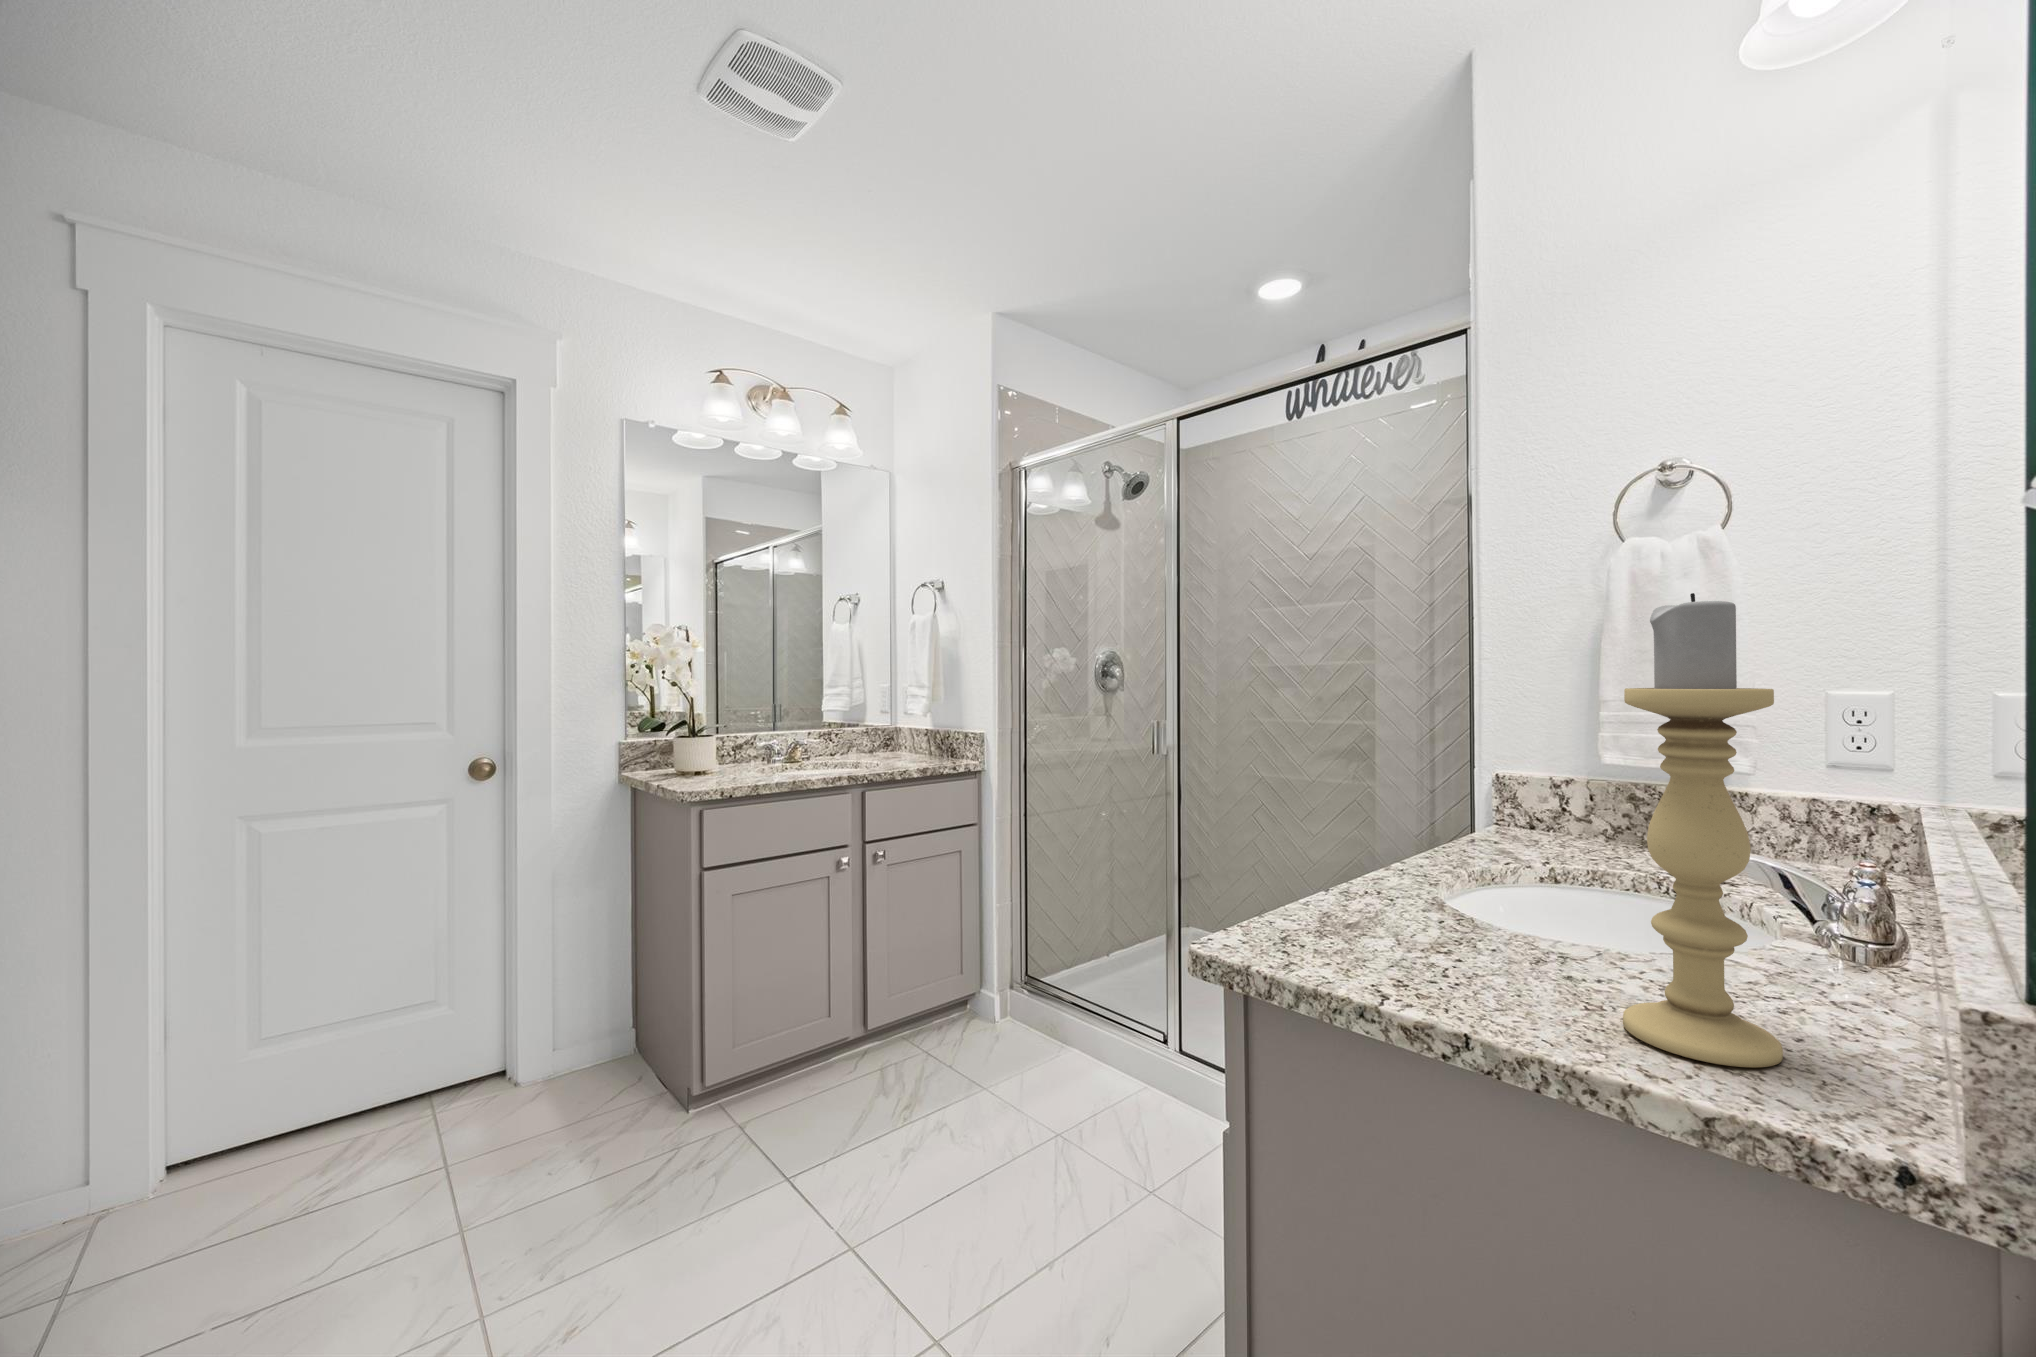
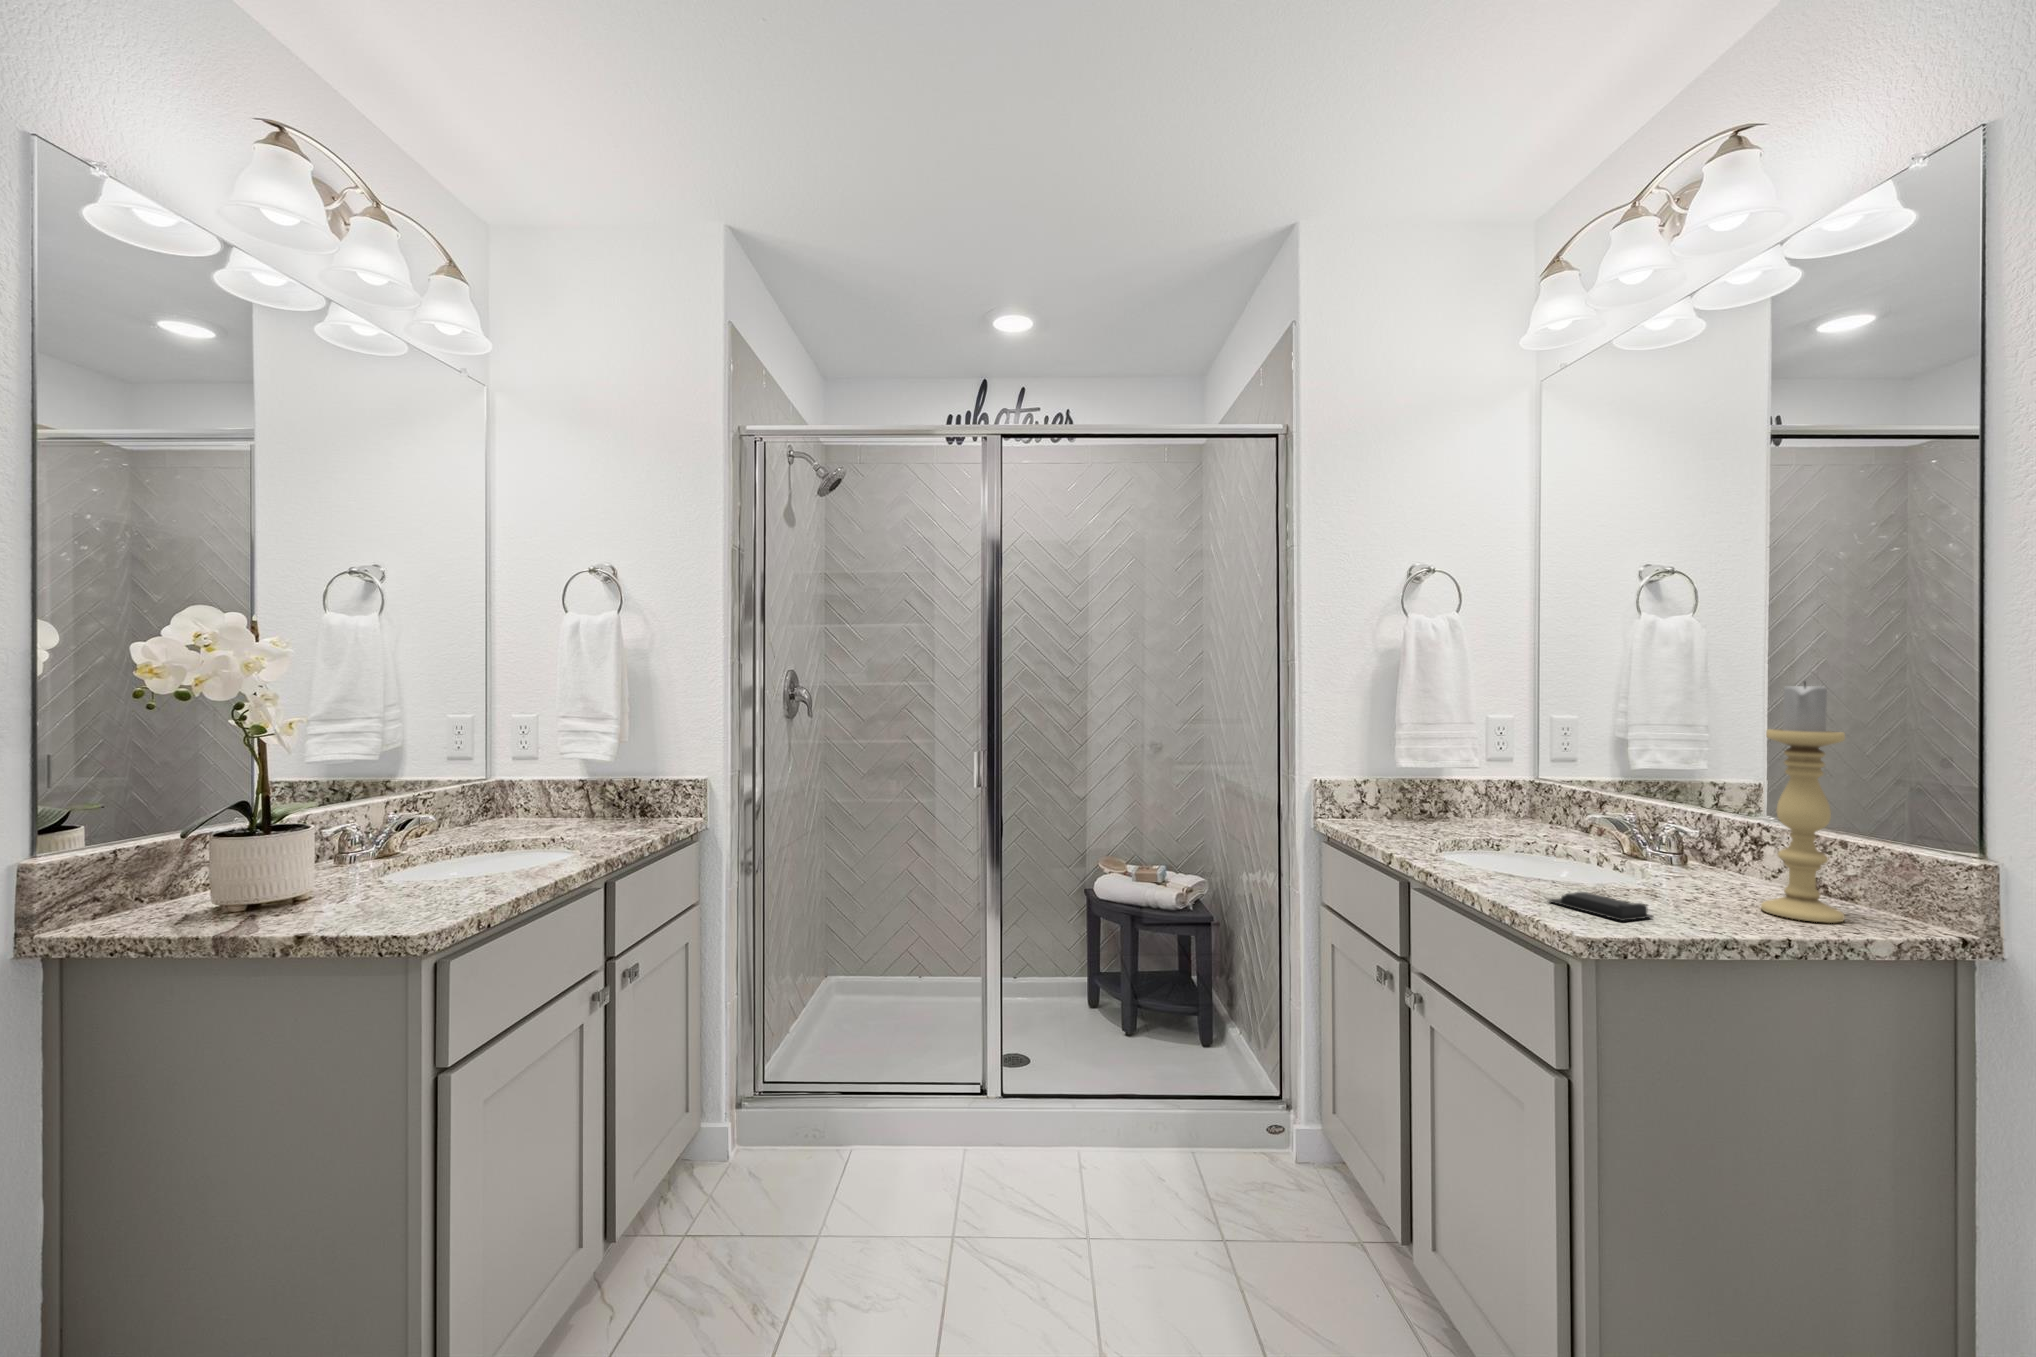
soap bar: none [1309,915,1394,964] -> present [1549,892,1653,921]

